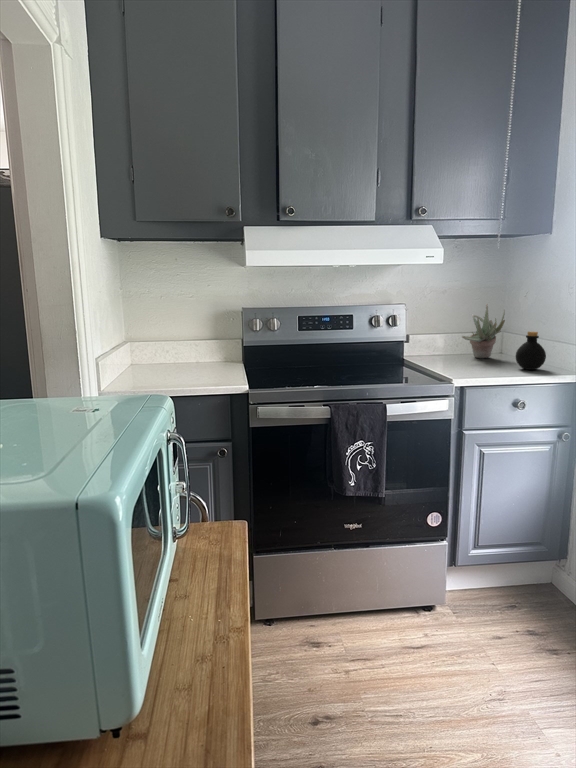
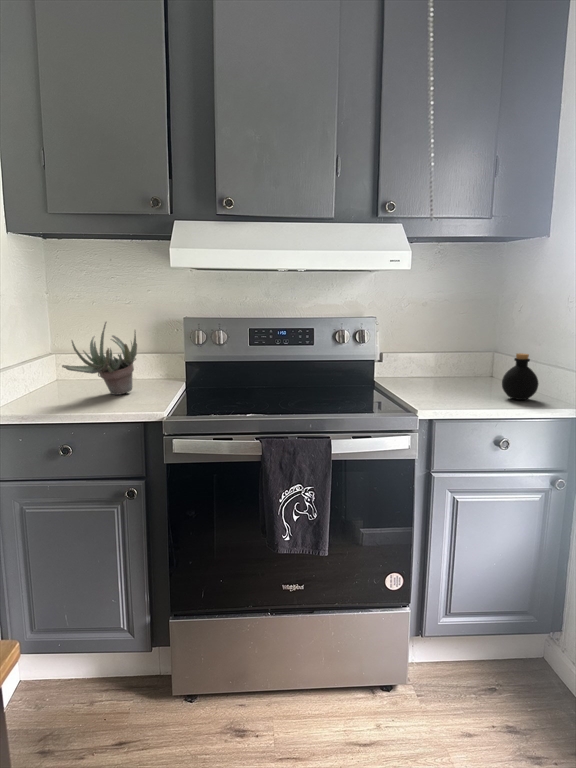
succulent plant: present [462,304,505,358] -> present [62,322,137,395]

